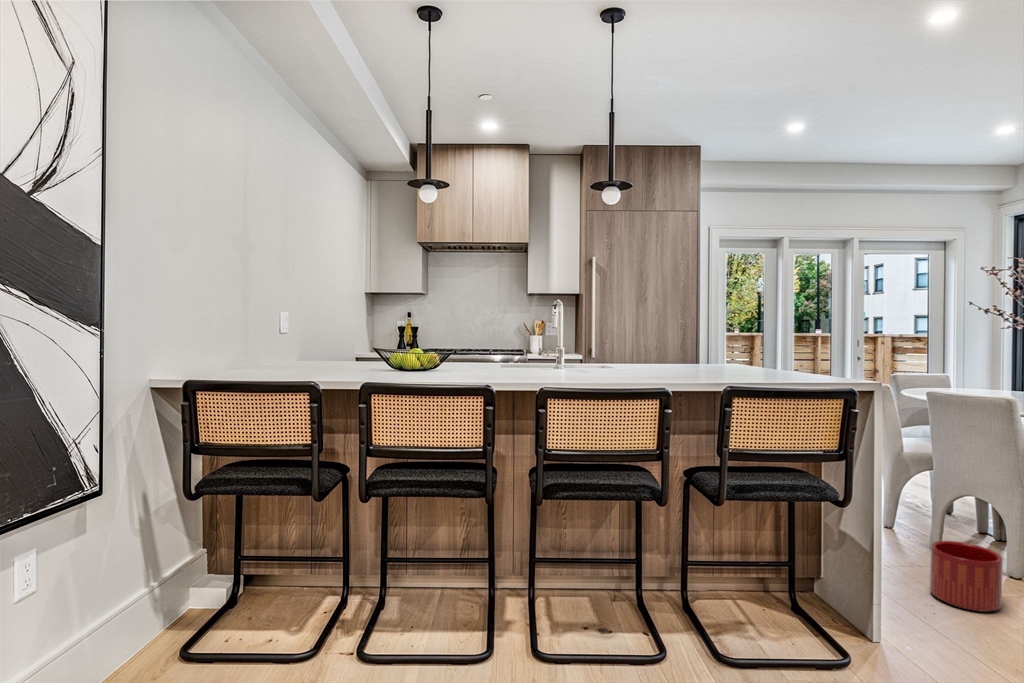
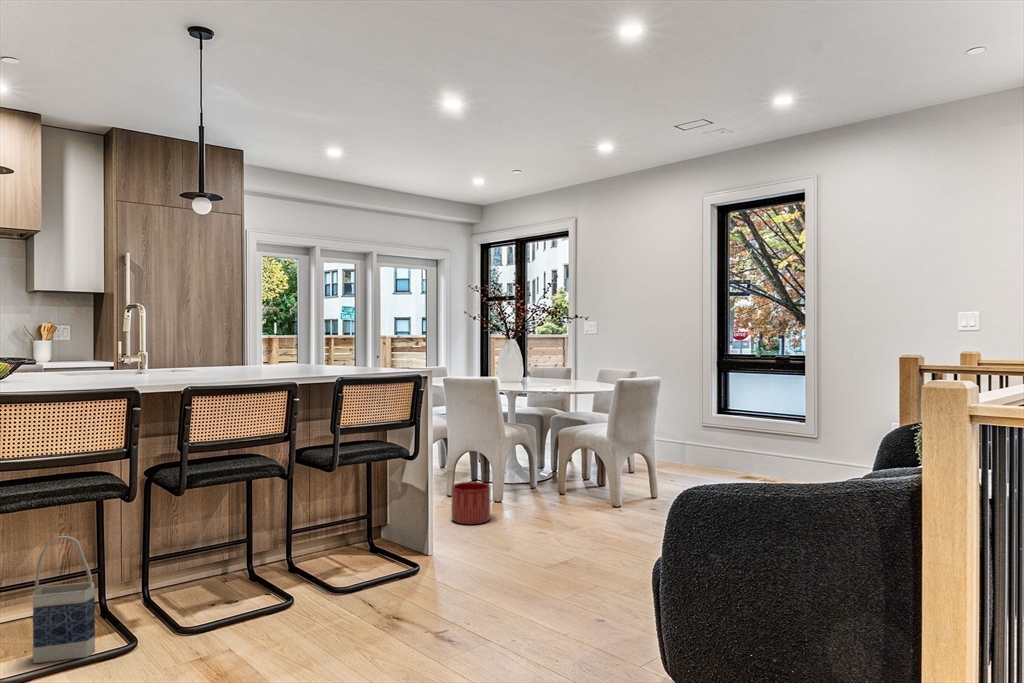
bag: none [410,524,460,650] -> present [33,536,95,663]

